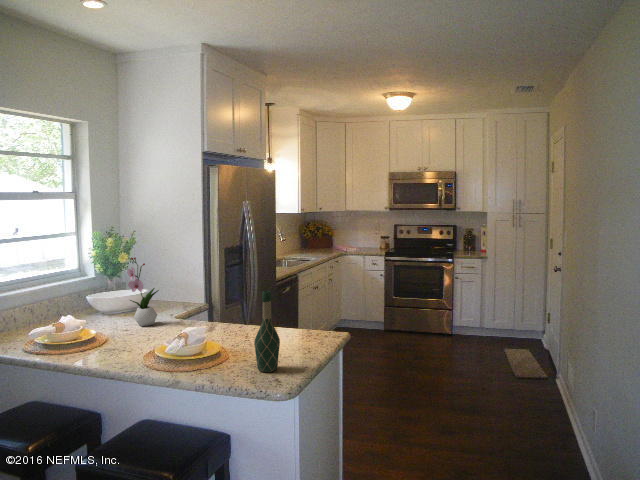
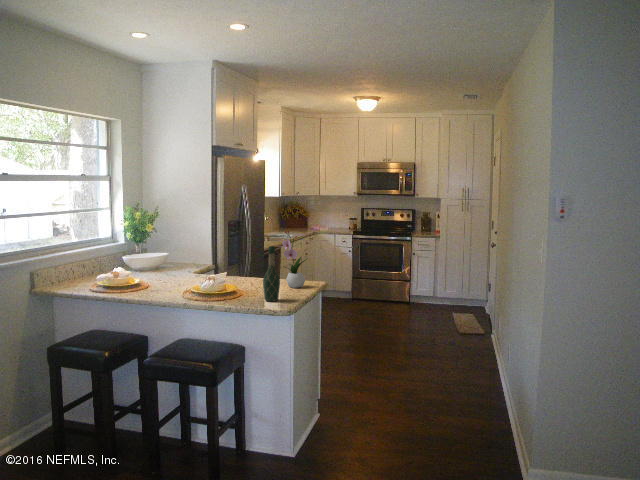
flower arrangement: present [127,257,159,326] -> present [282,231,307,288]

